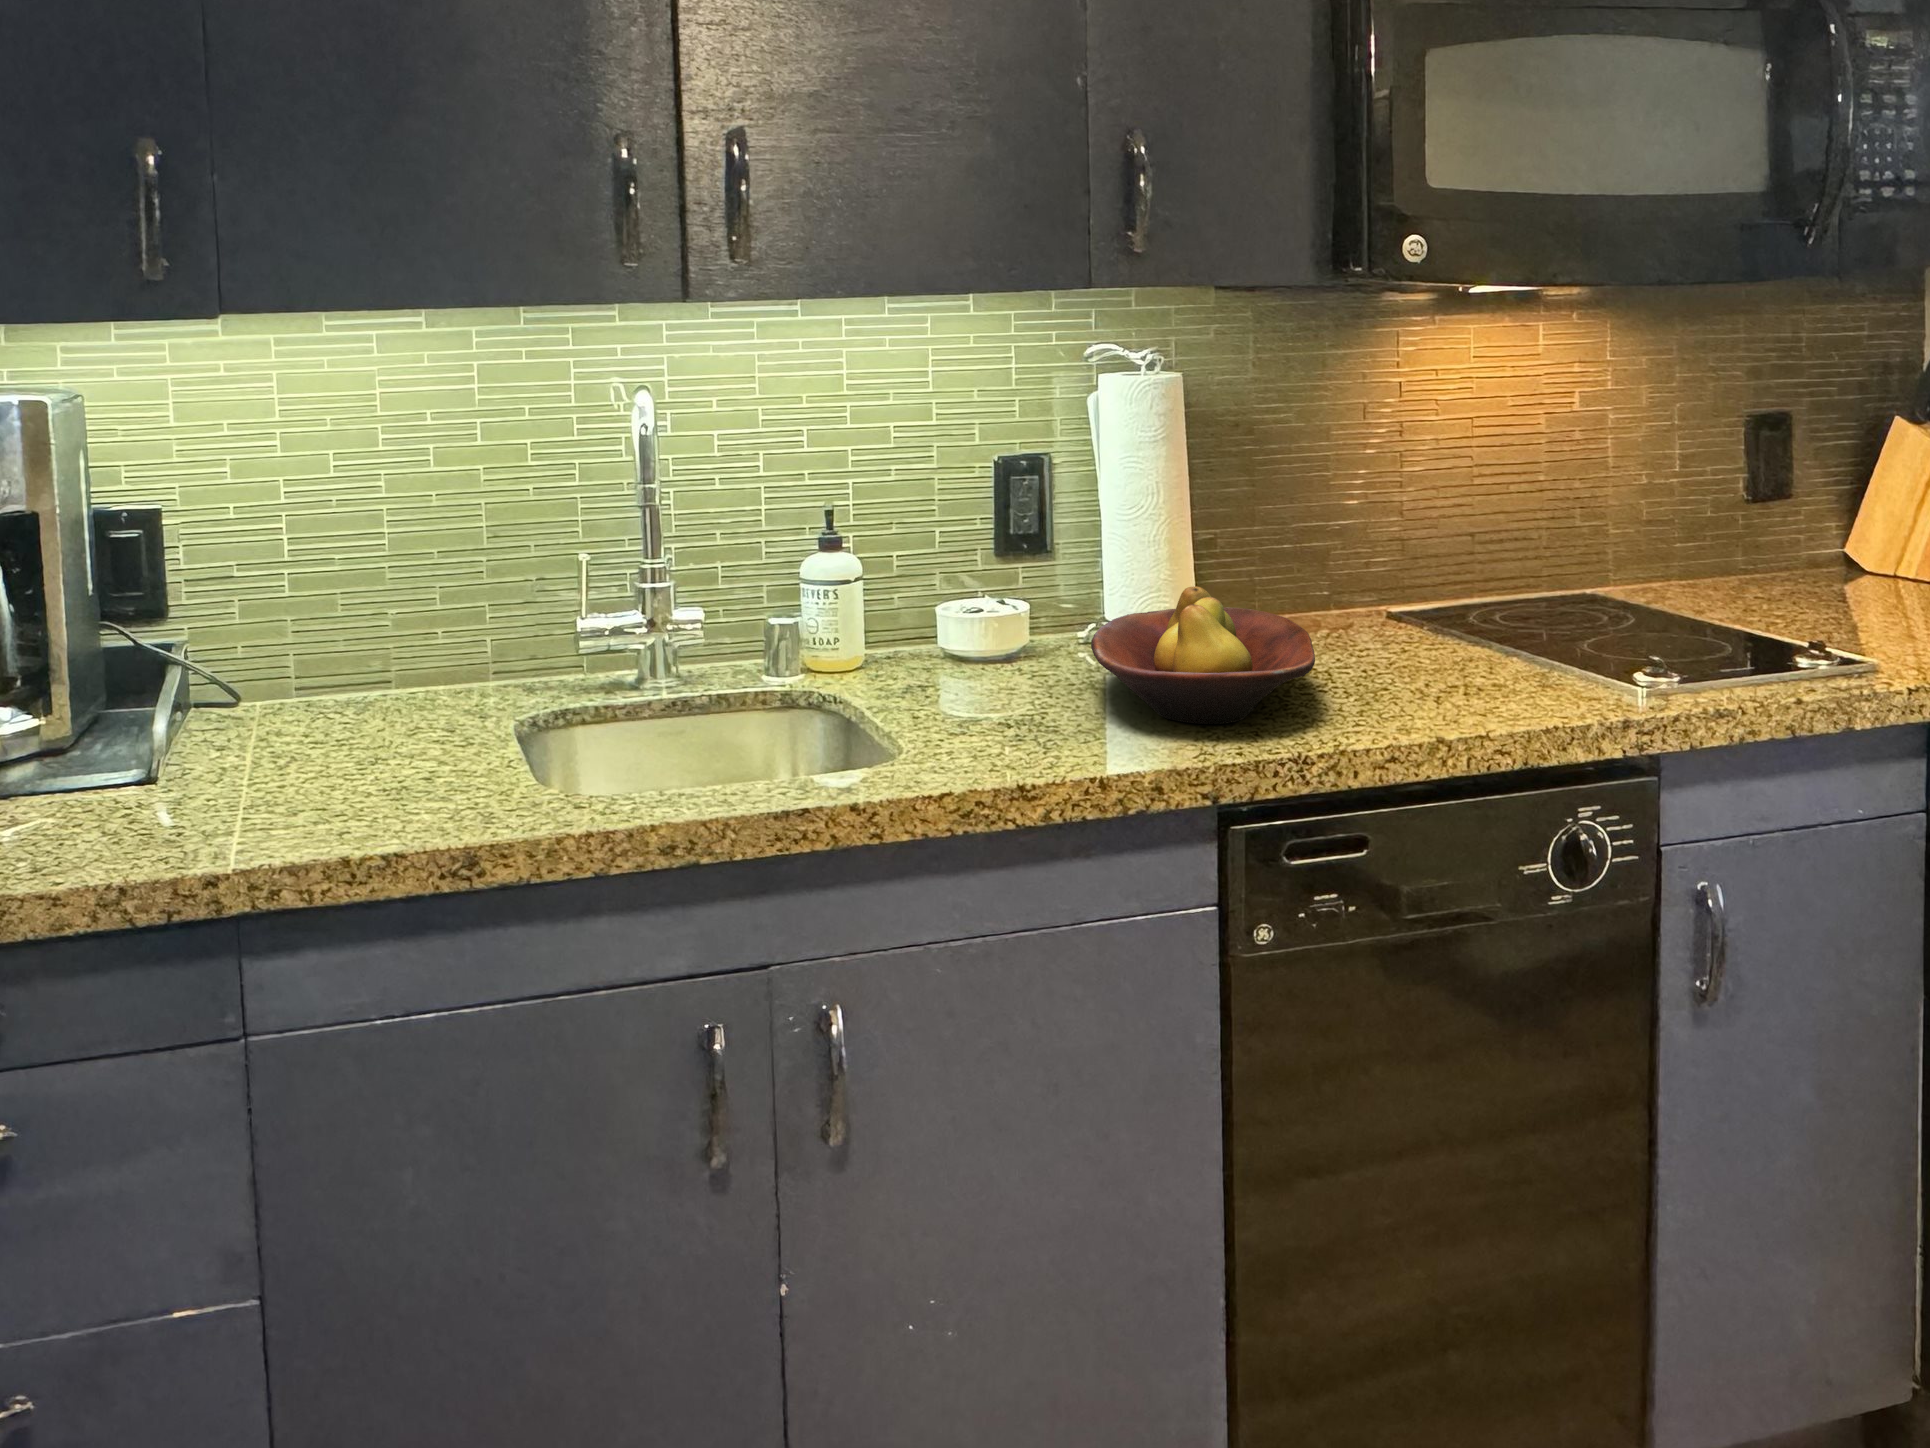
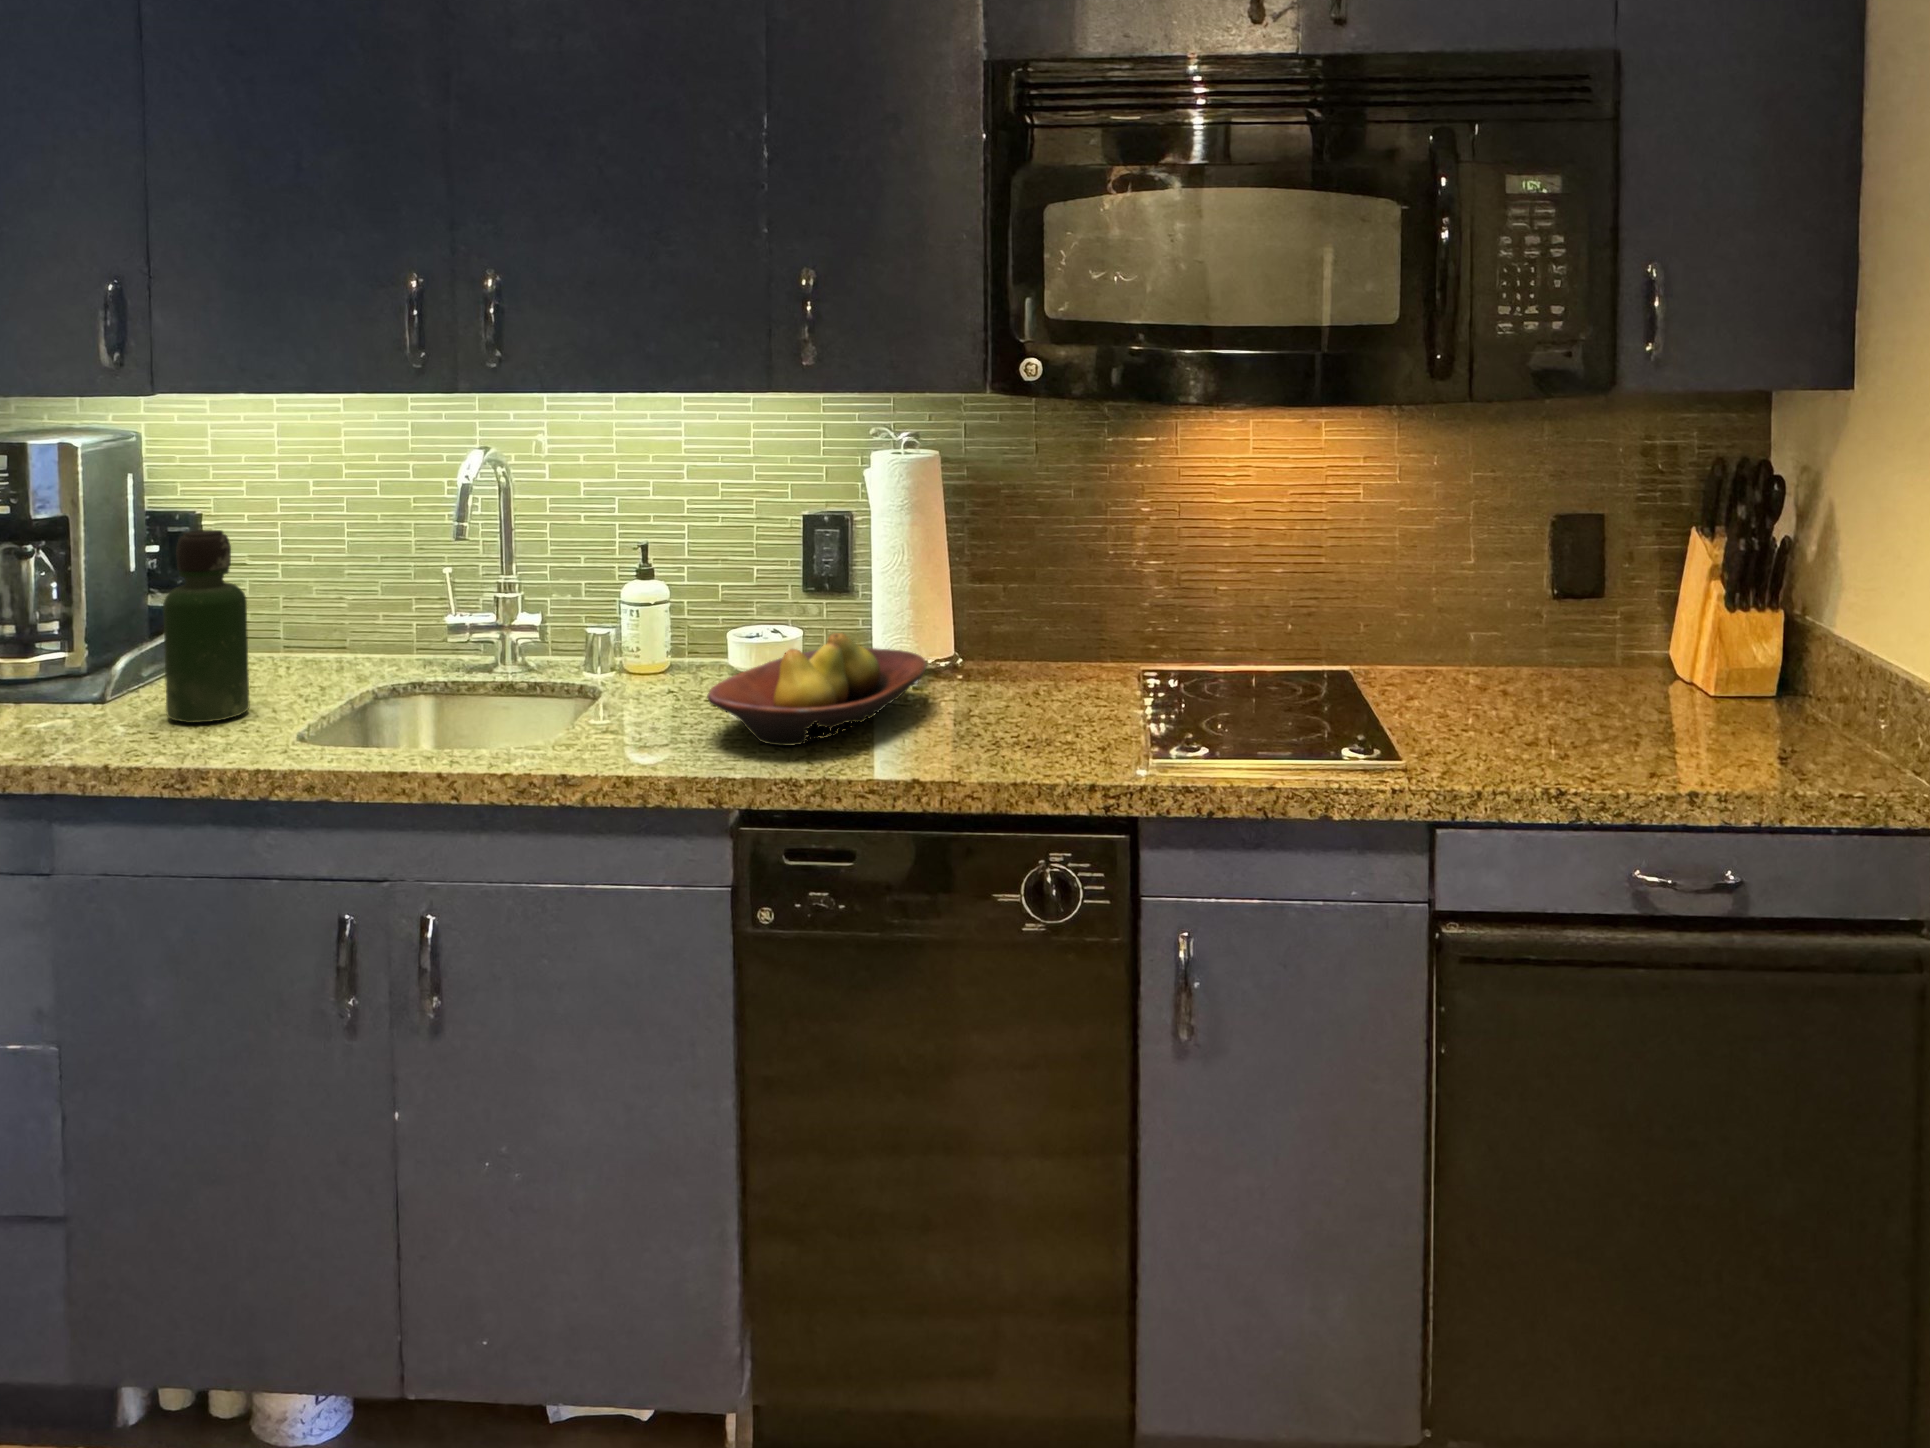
bottle: none [298,505,428,792] -> present [163,530,249,723]

